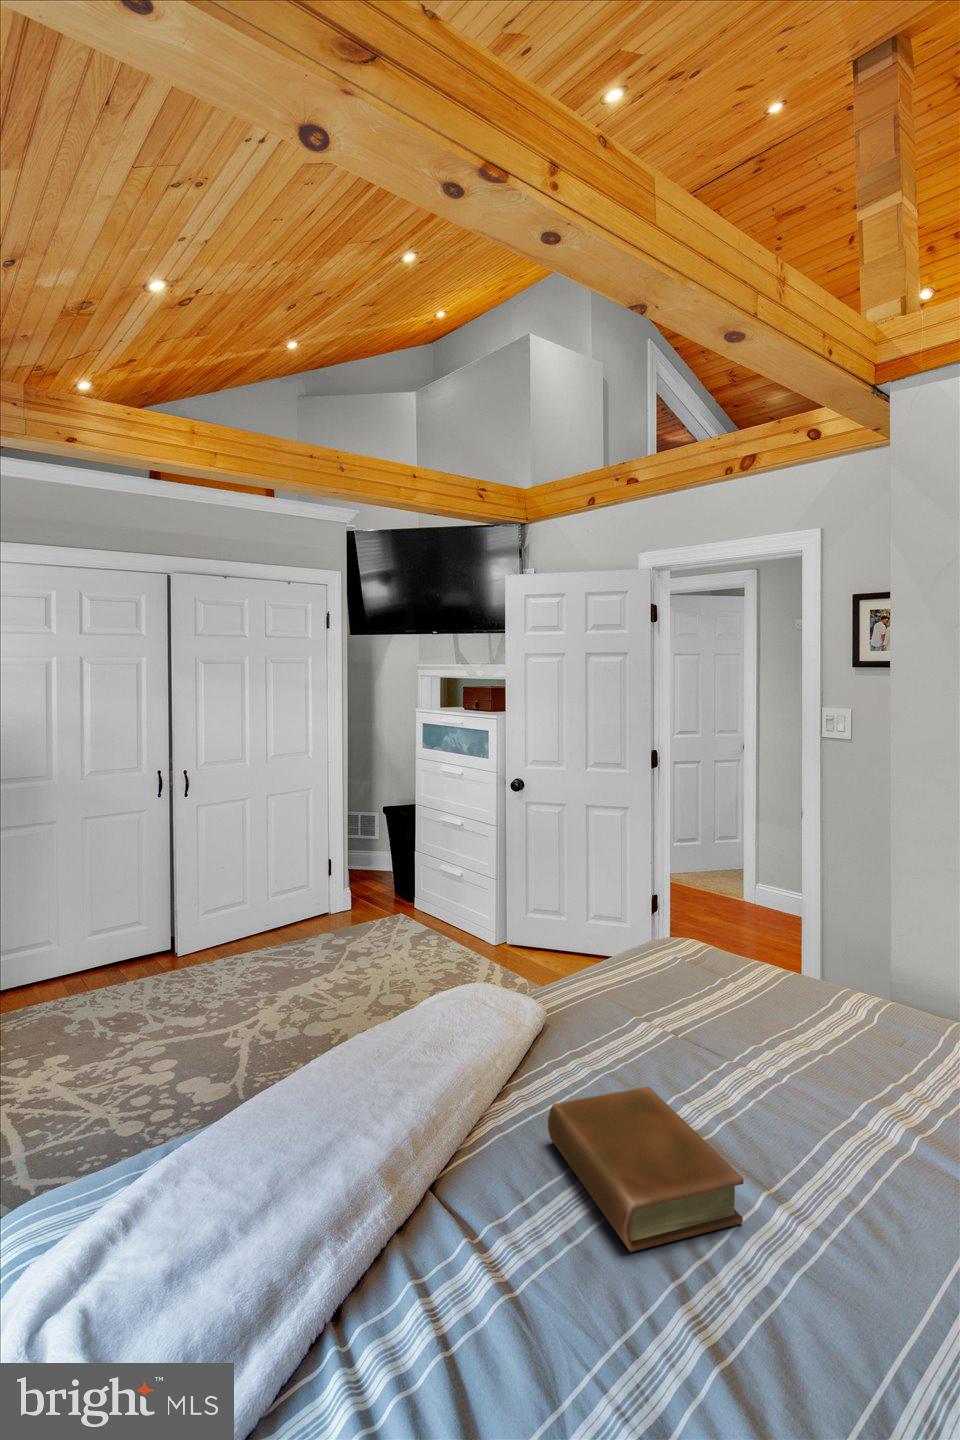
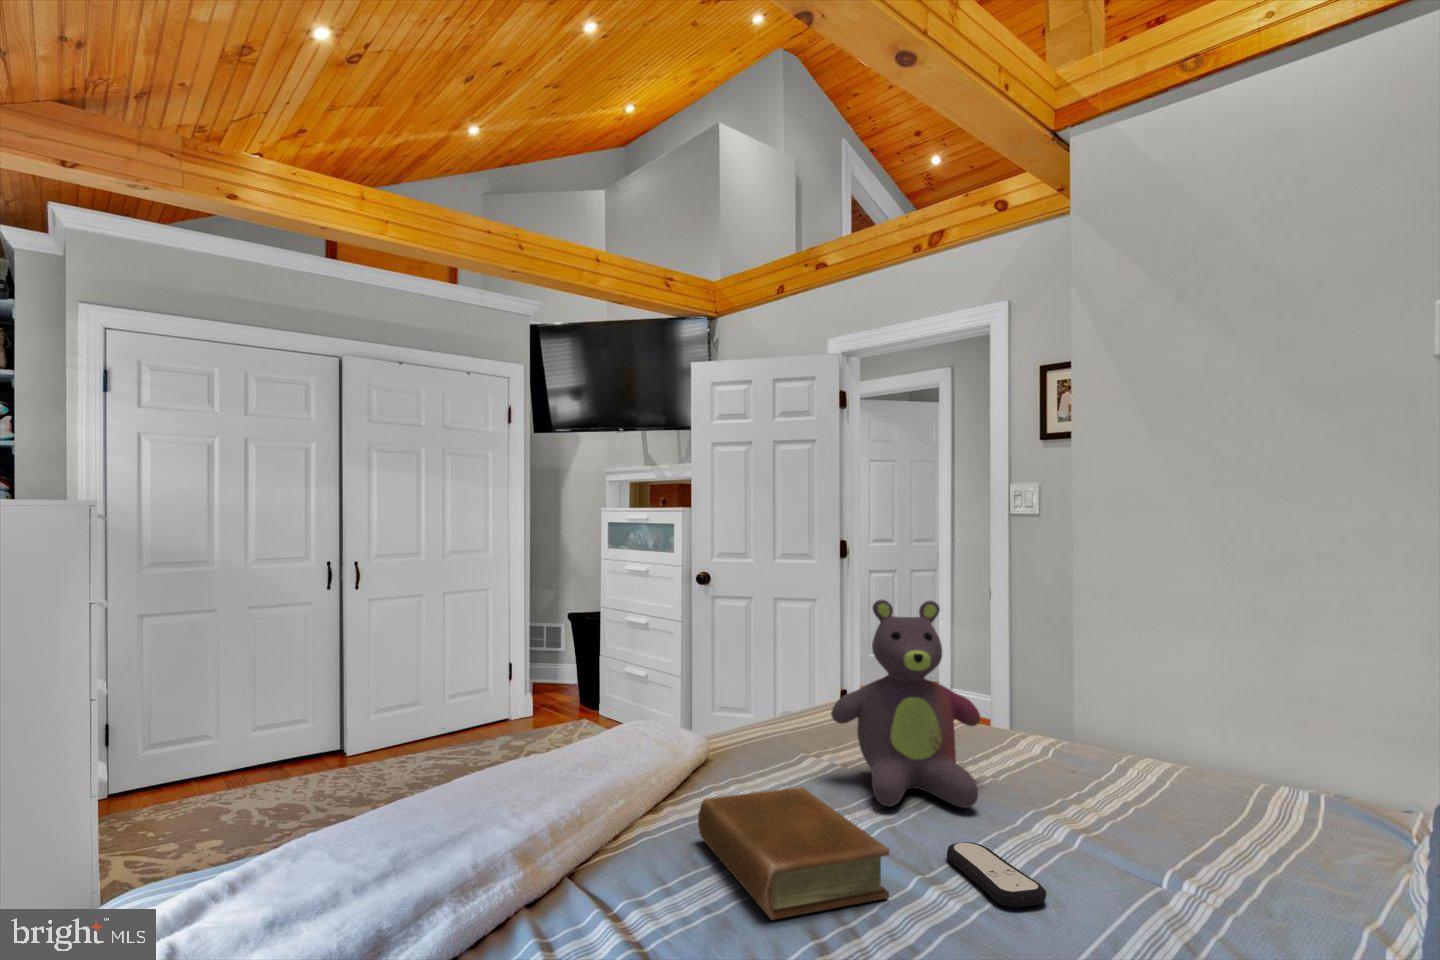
stuffed bear: none [671,882,824,1099] -> present [831,600,980,808]
remote control: none [796,1151,901,1237] -> present [947,842,1047,907]

